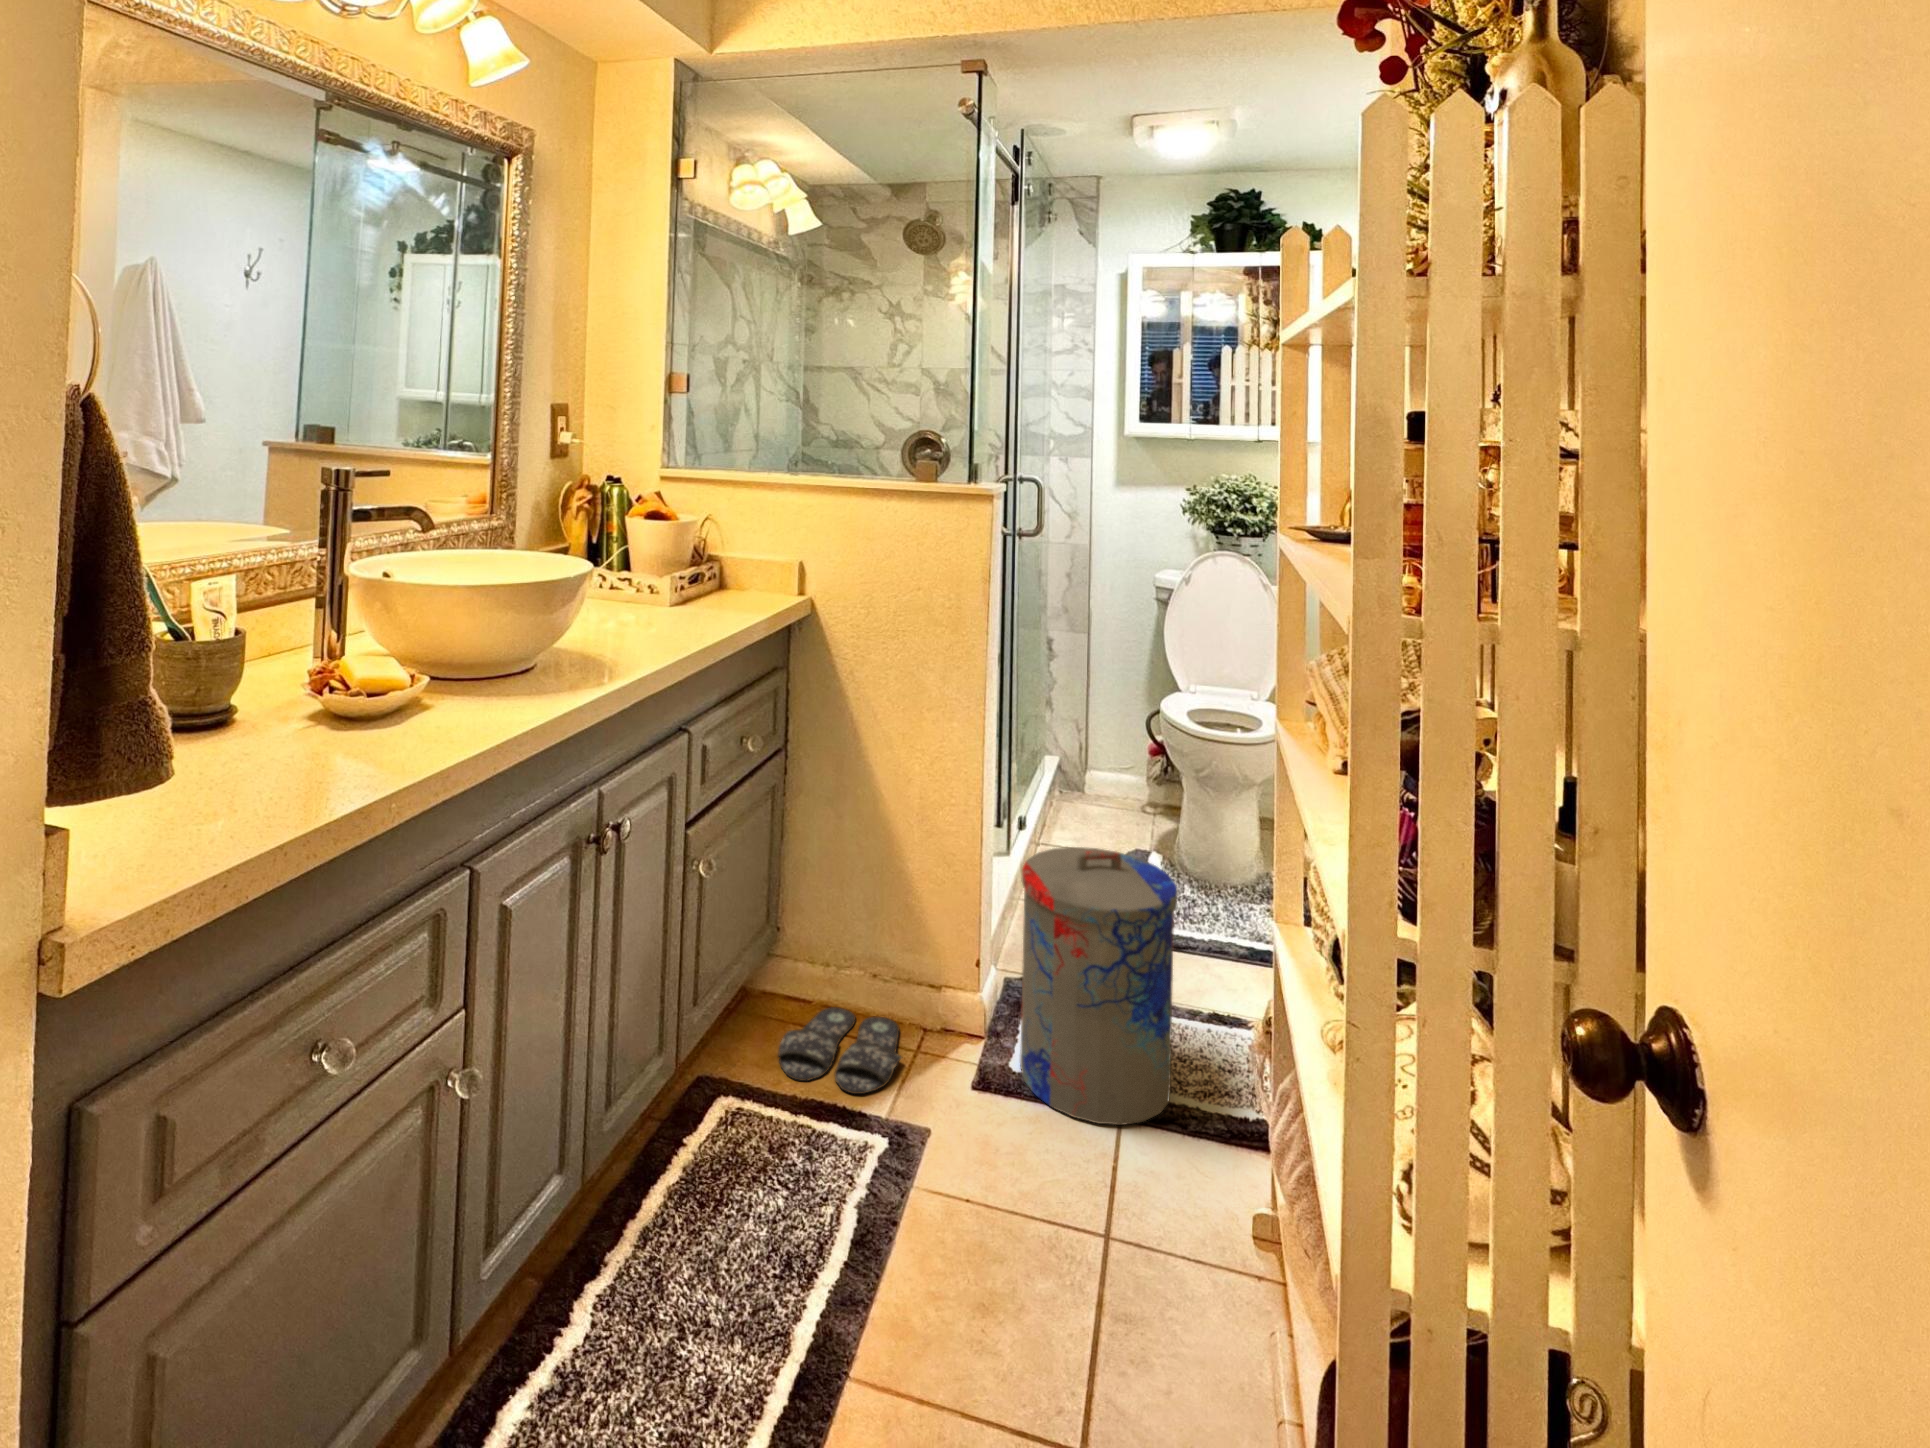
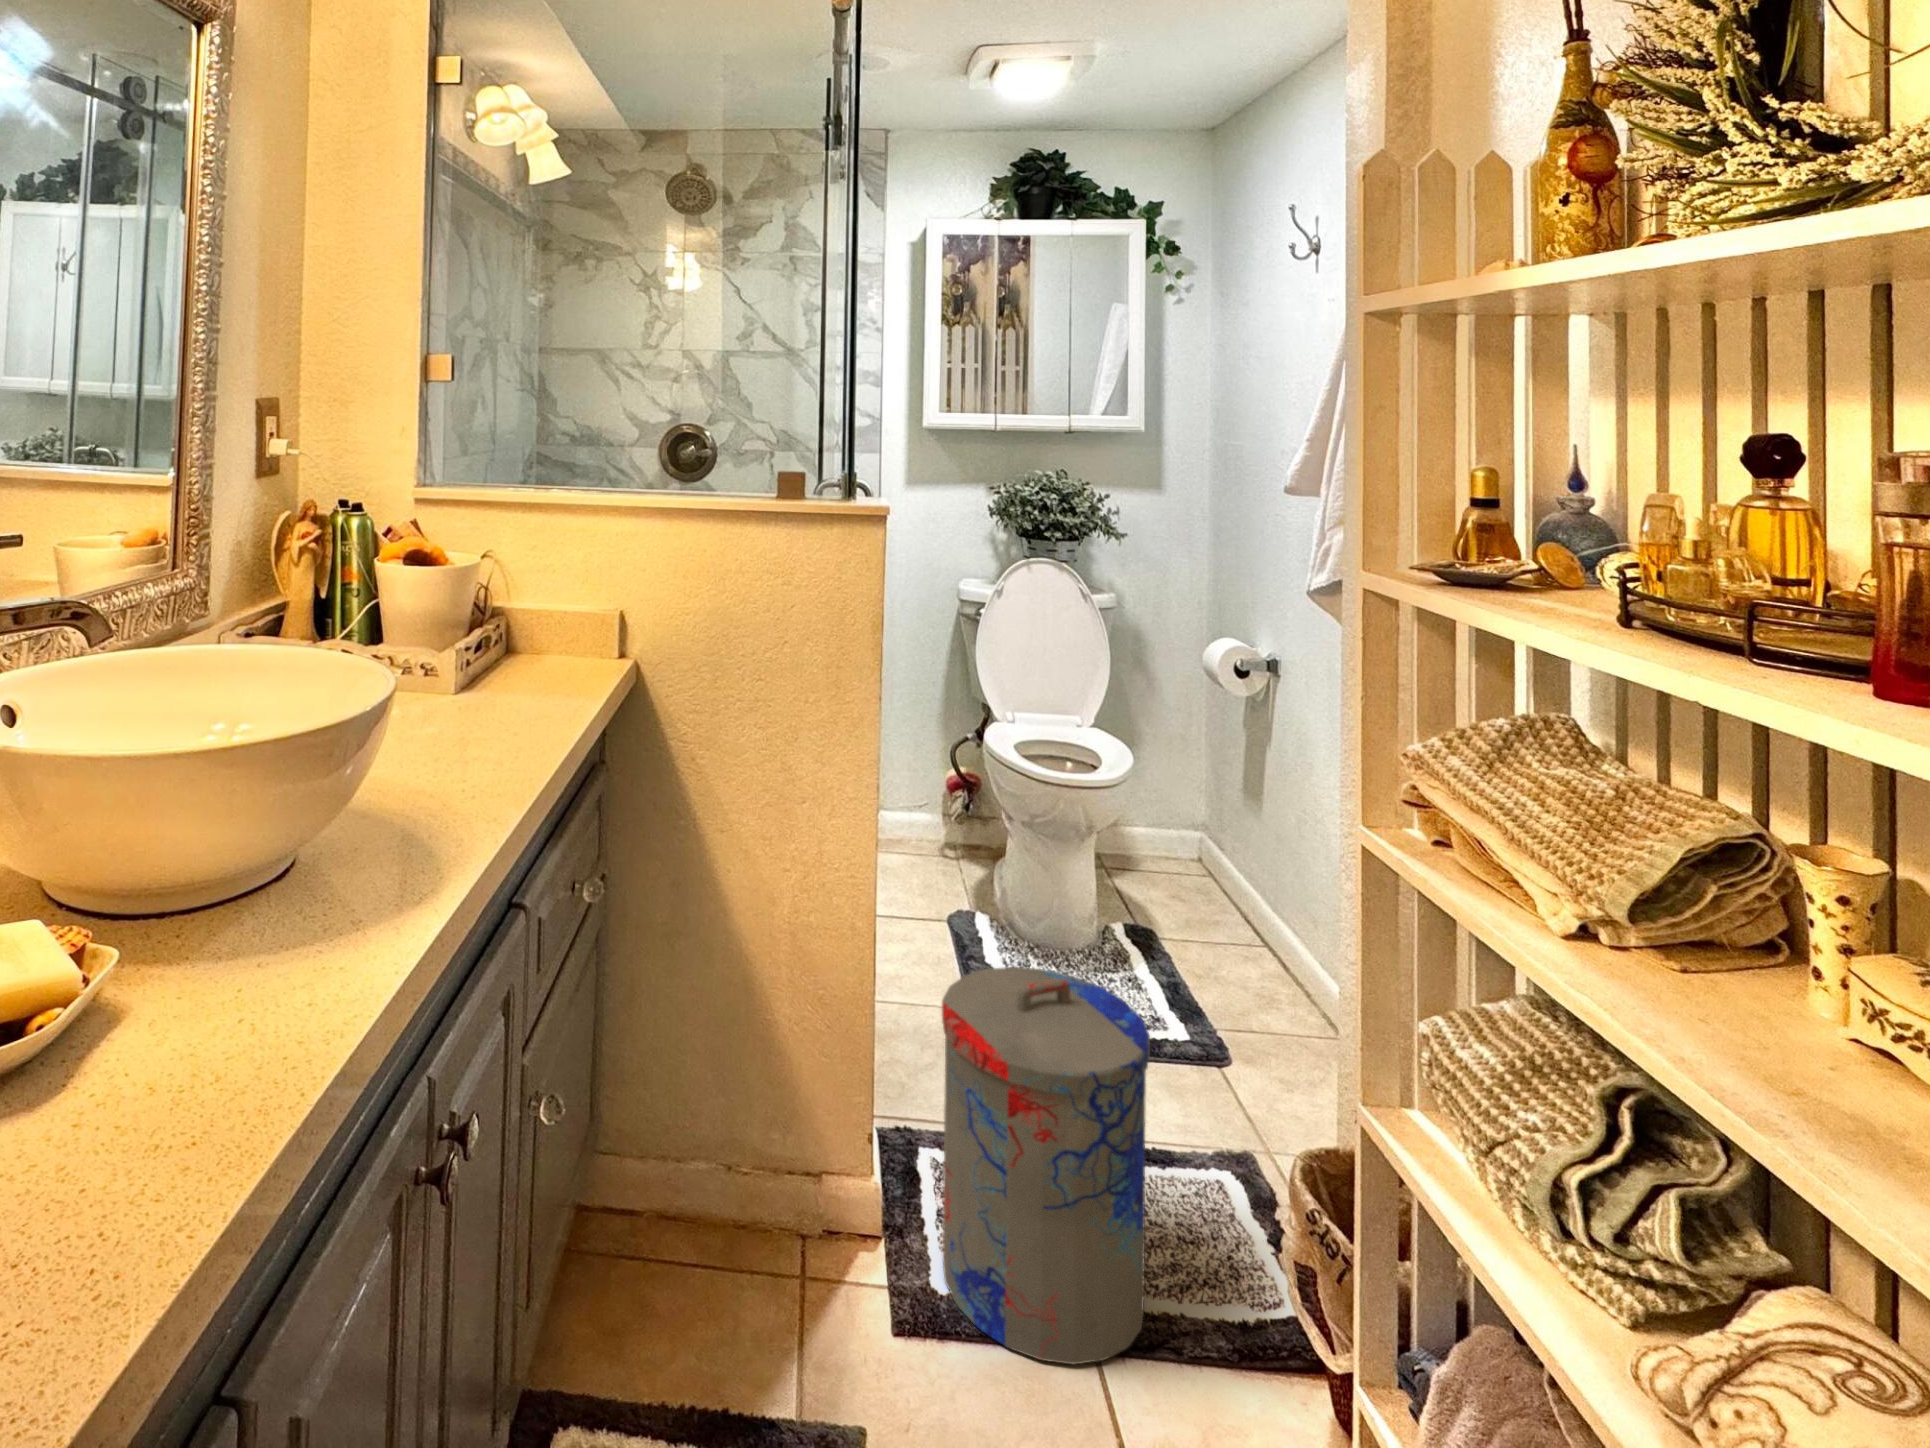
slippers: present [778,1007,901,1094] -> none [624,1224,795,1383]

